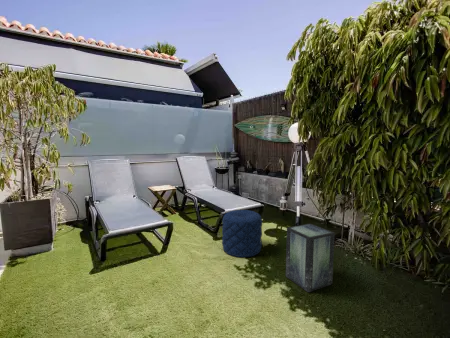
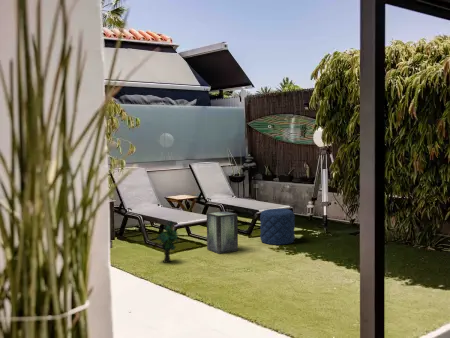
storage box: present [286,224,335,292] -> present [207,211,238,254]
decorative plant: none [54,238,93,296] -> present [156,222,178,262]

